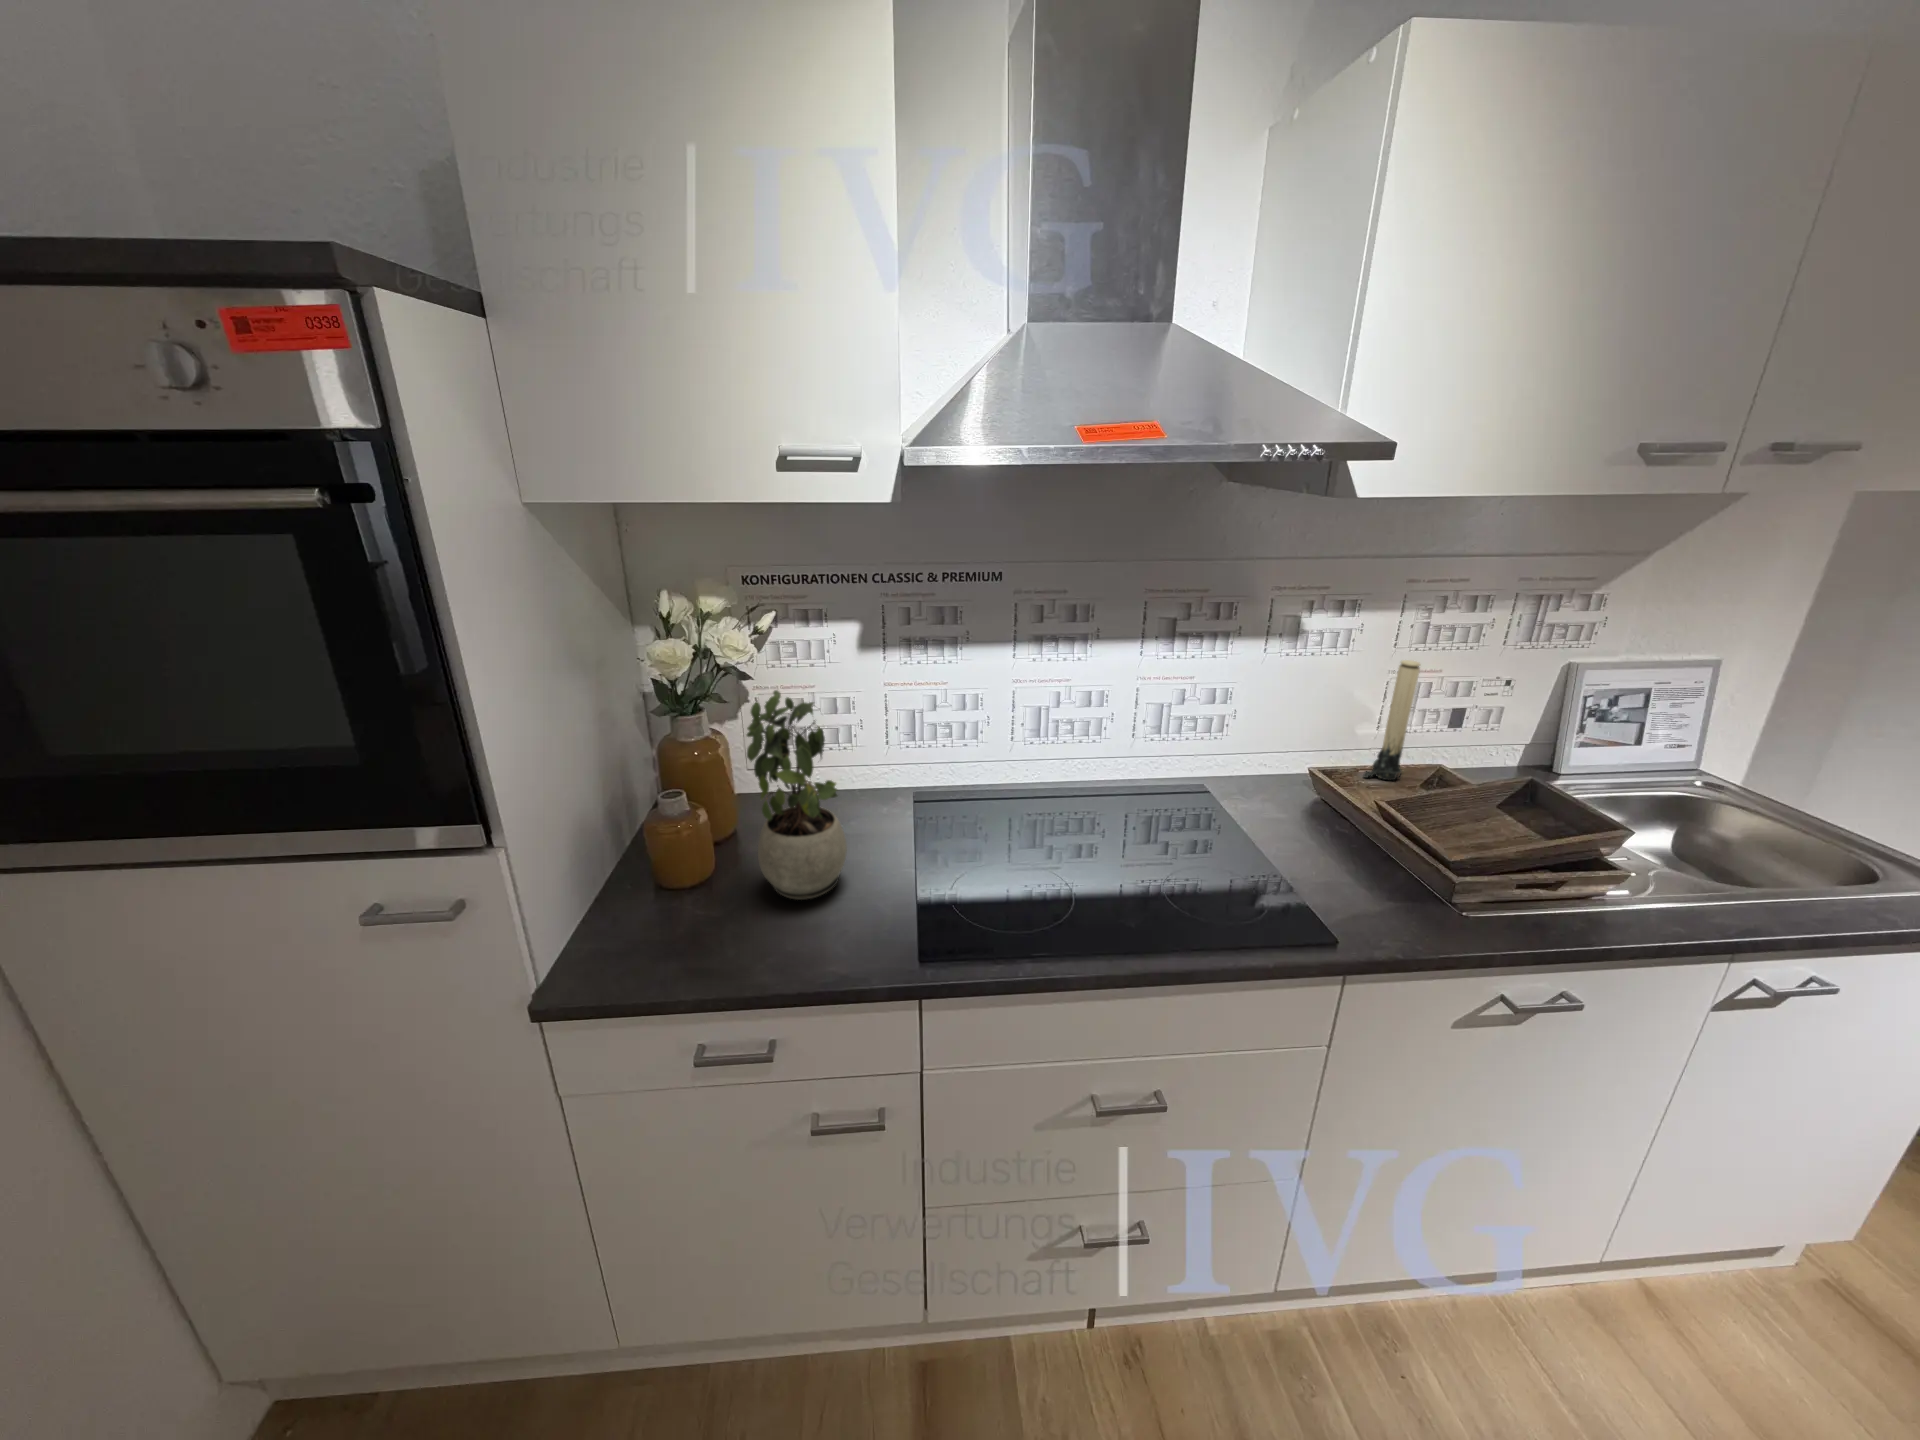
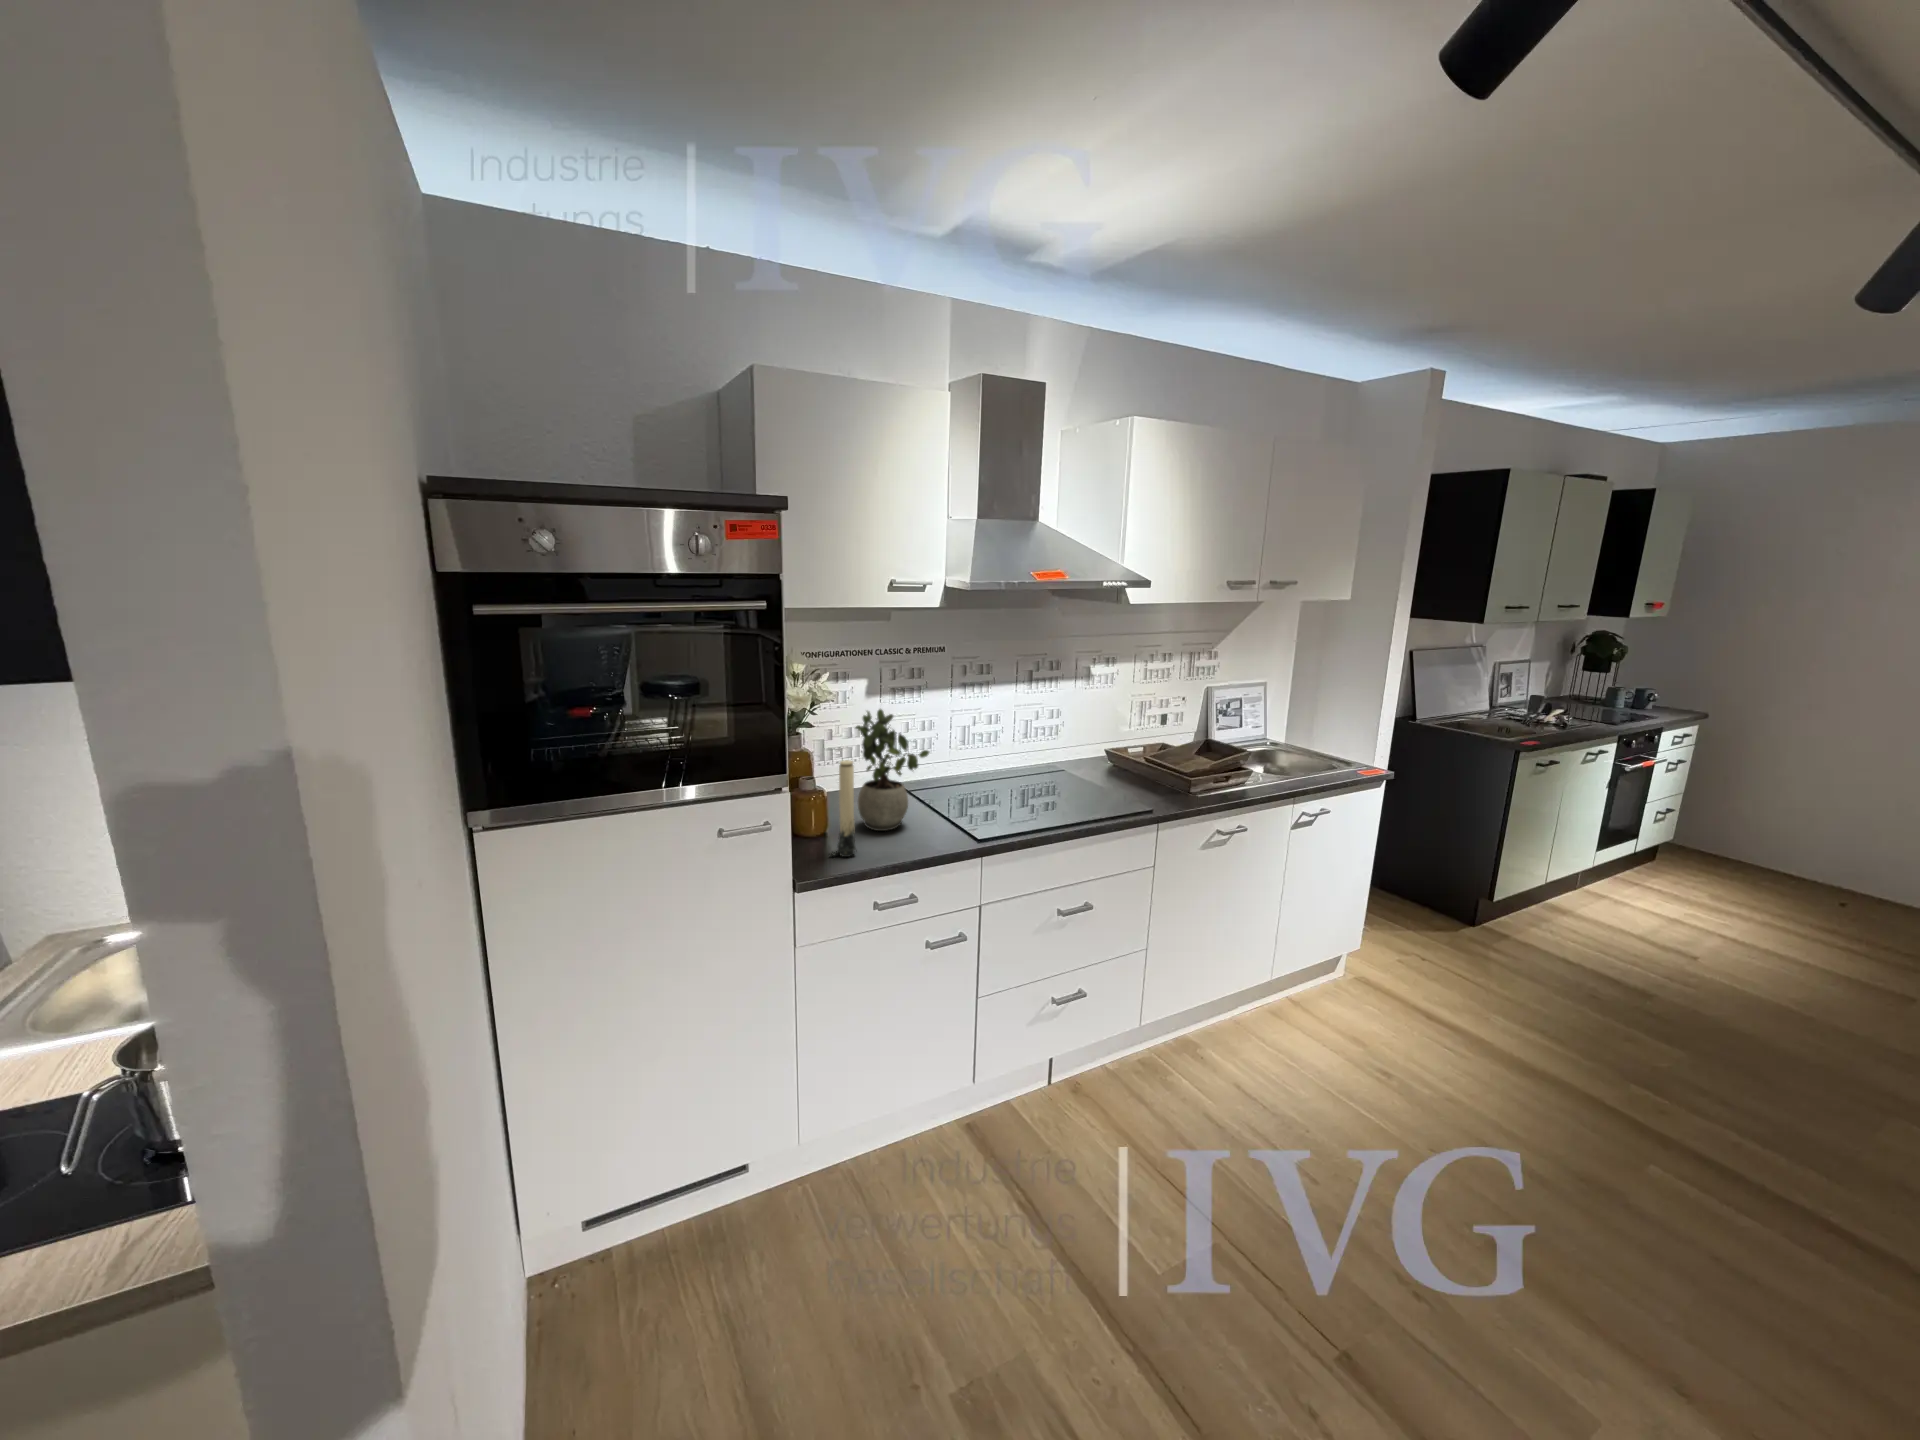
candle: present [1364,660,1420,780] -> present [829,760,856,857]

